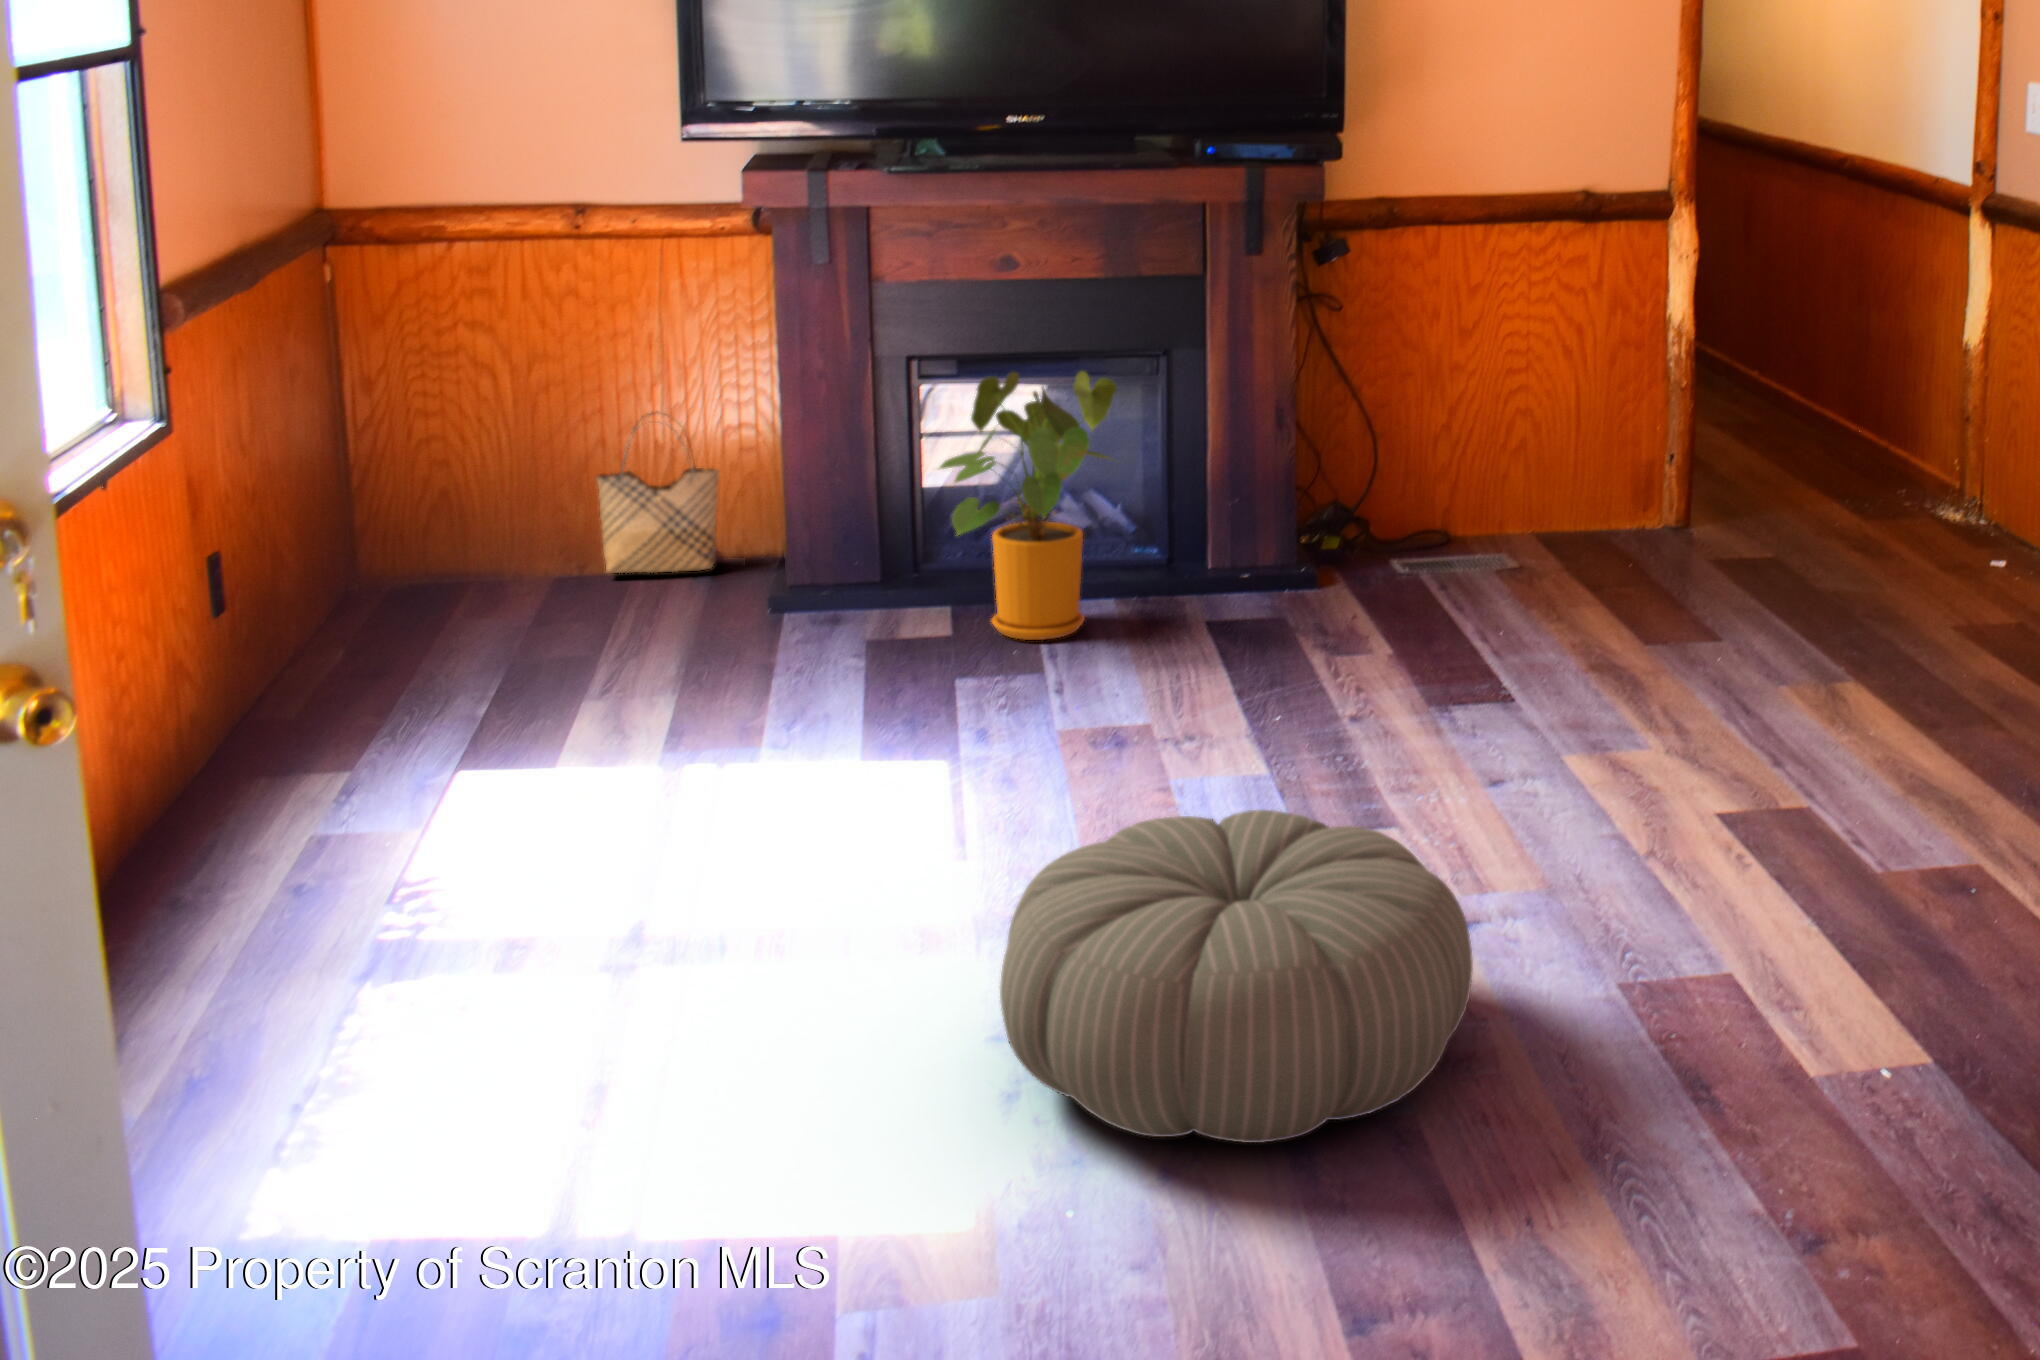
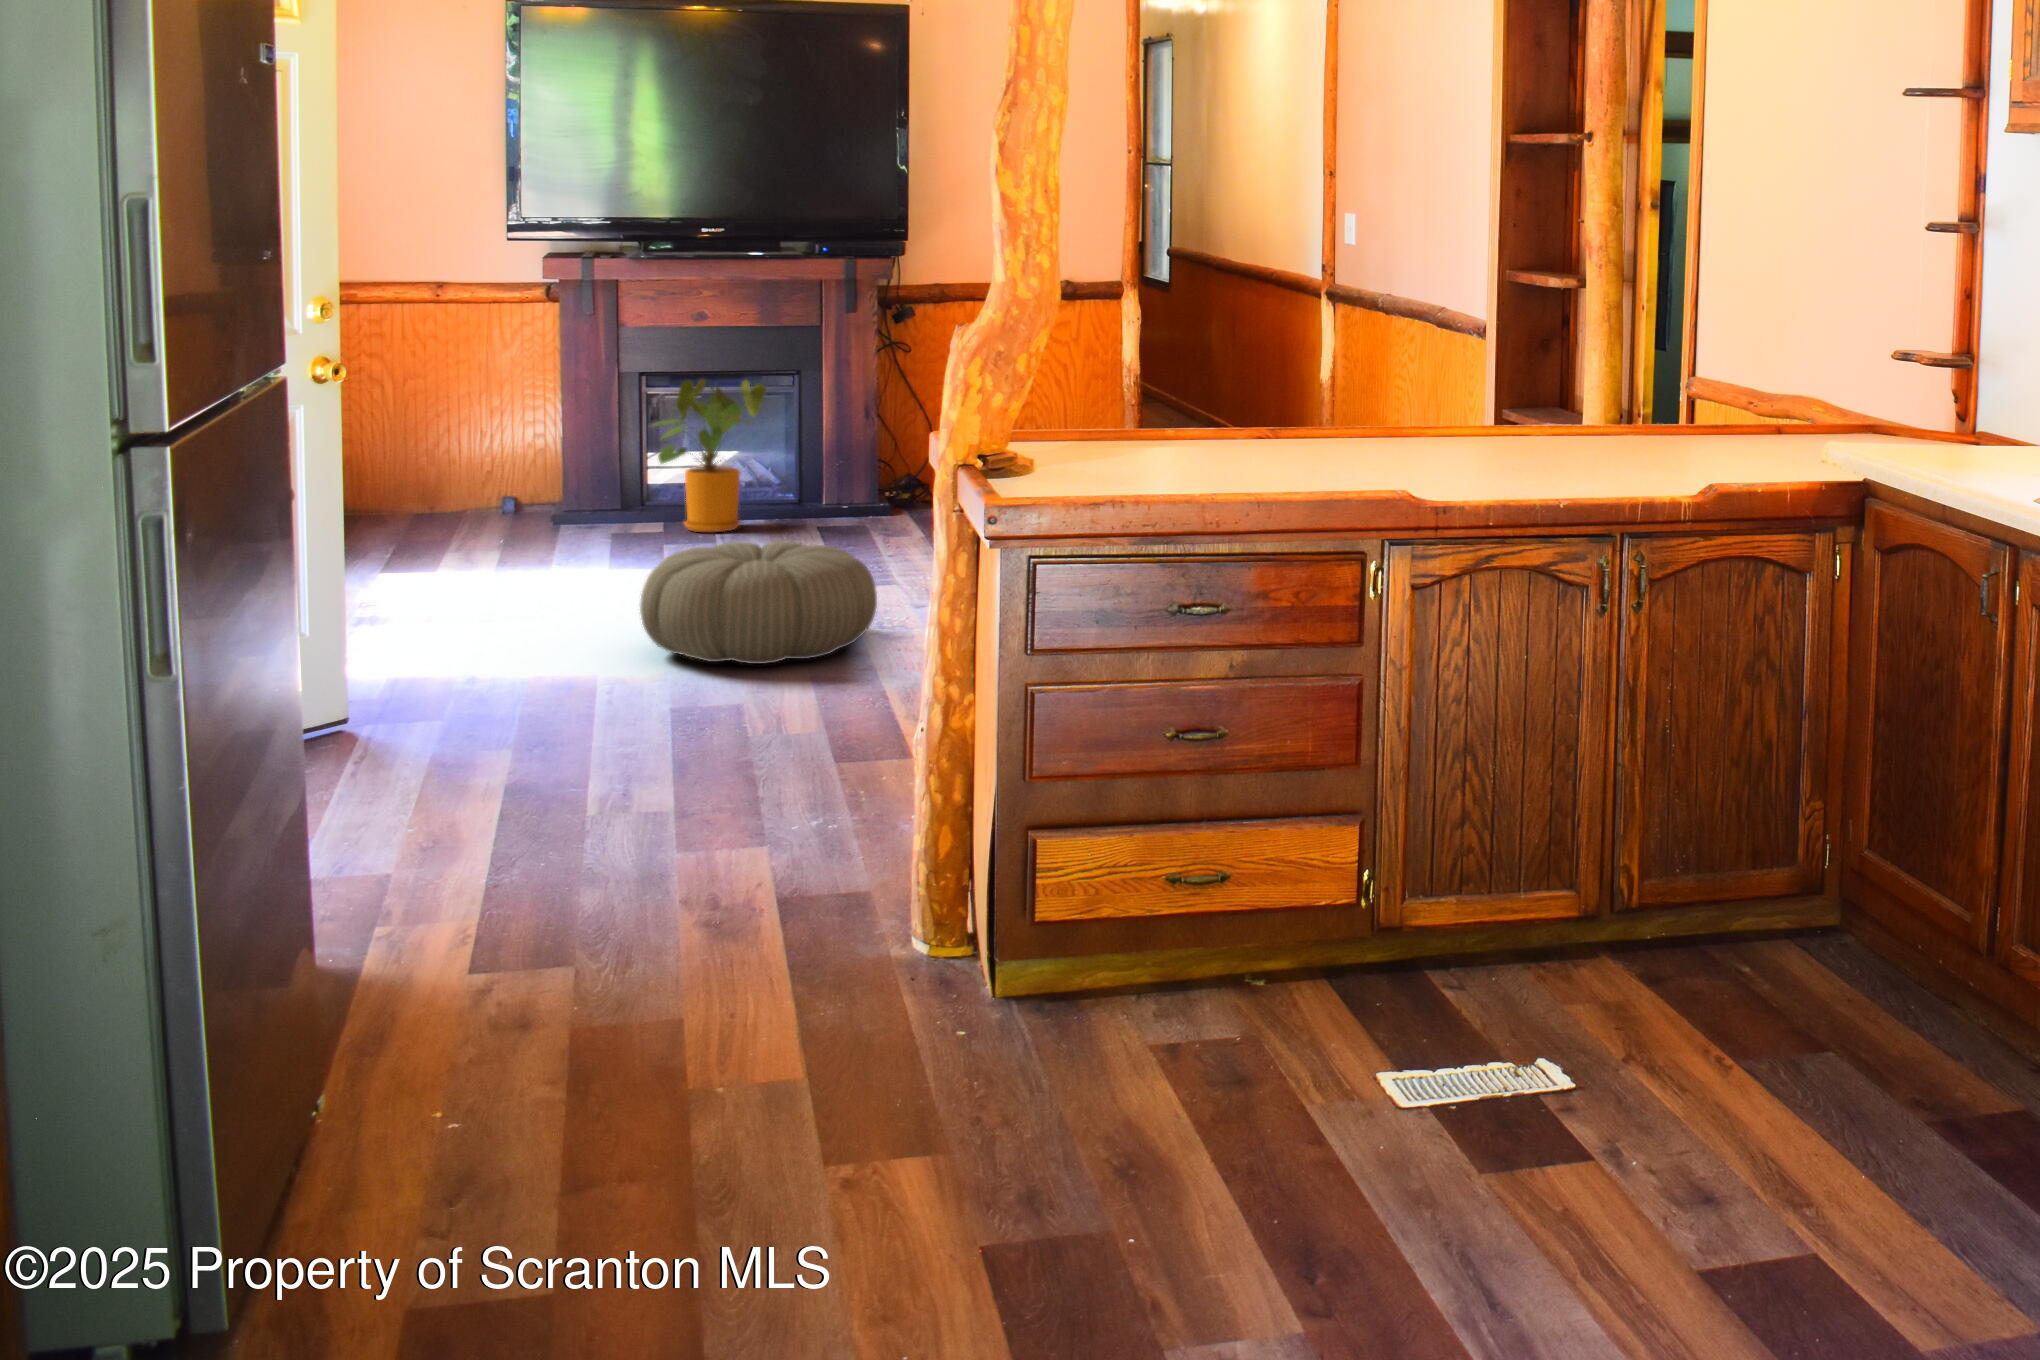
woven basket: present [596,413,719,573] -> none [443,410,522,508]

